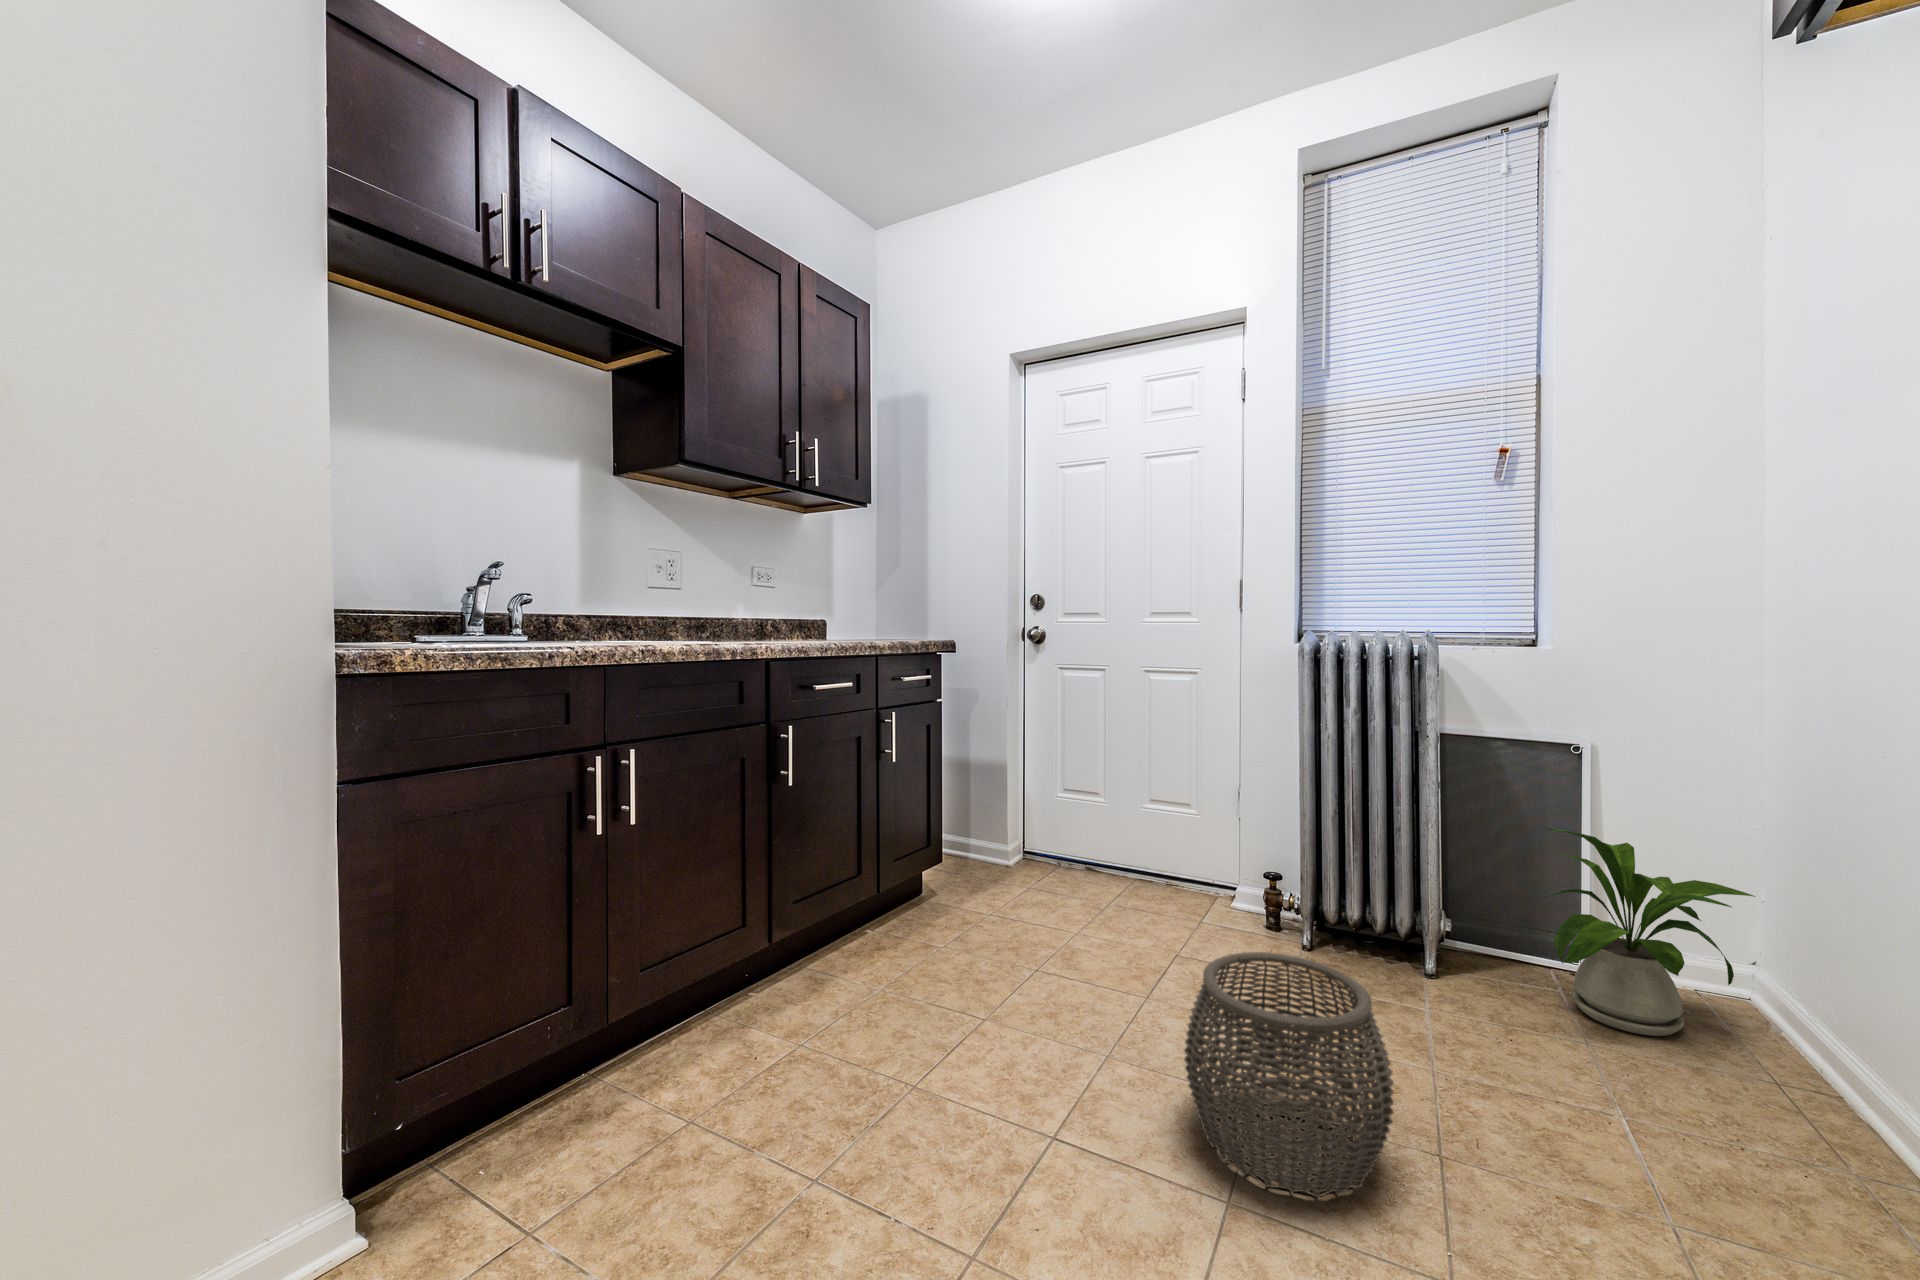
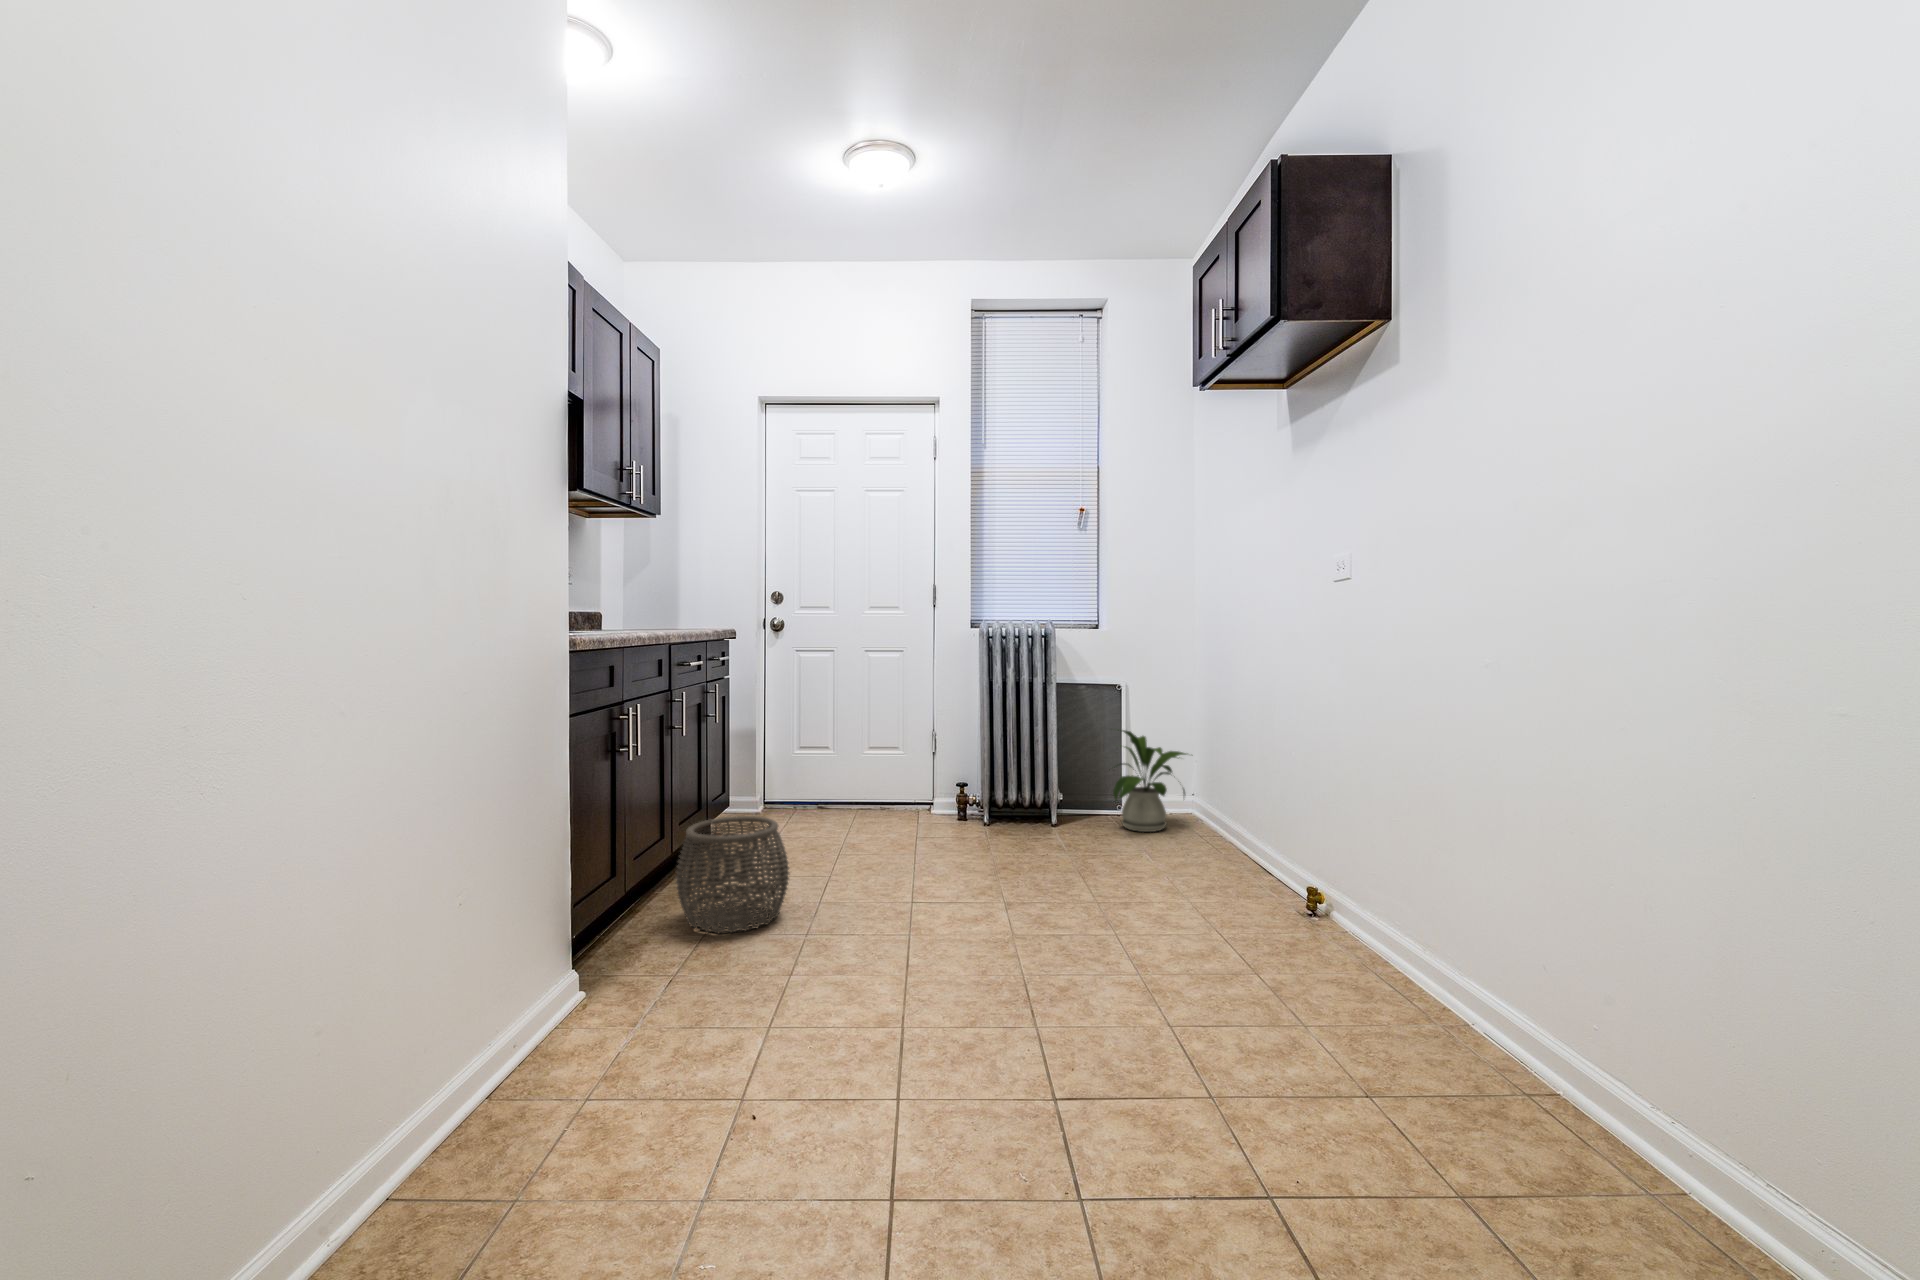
woven basket: present [1184,952,1394,1197] -> present [676,816,789,933]

